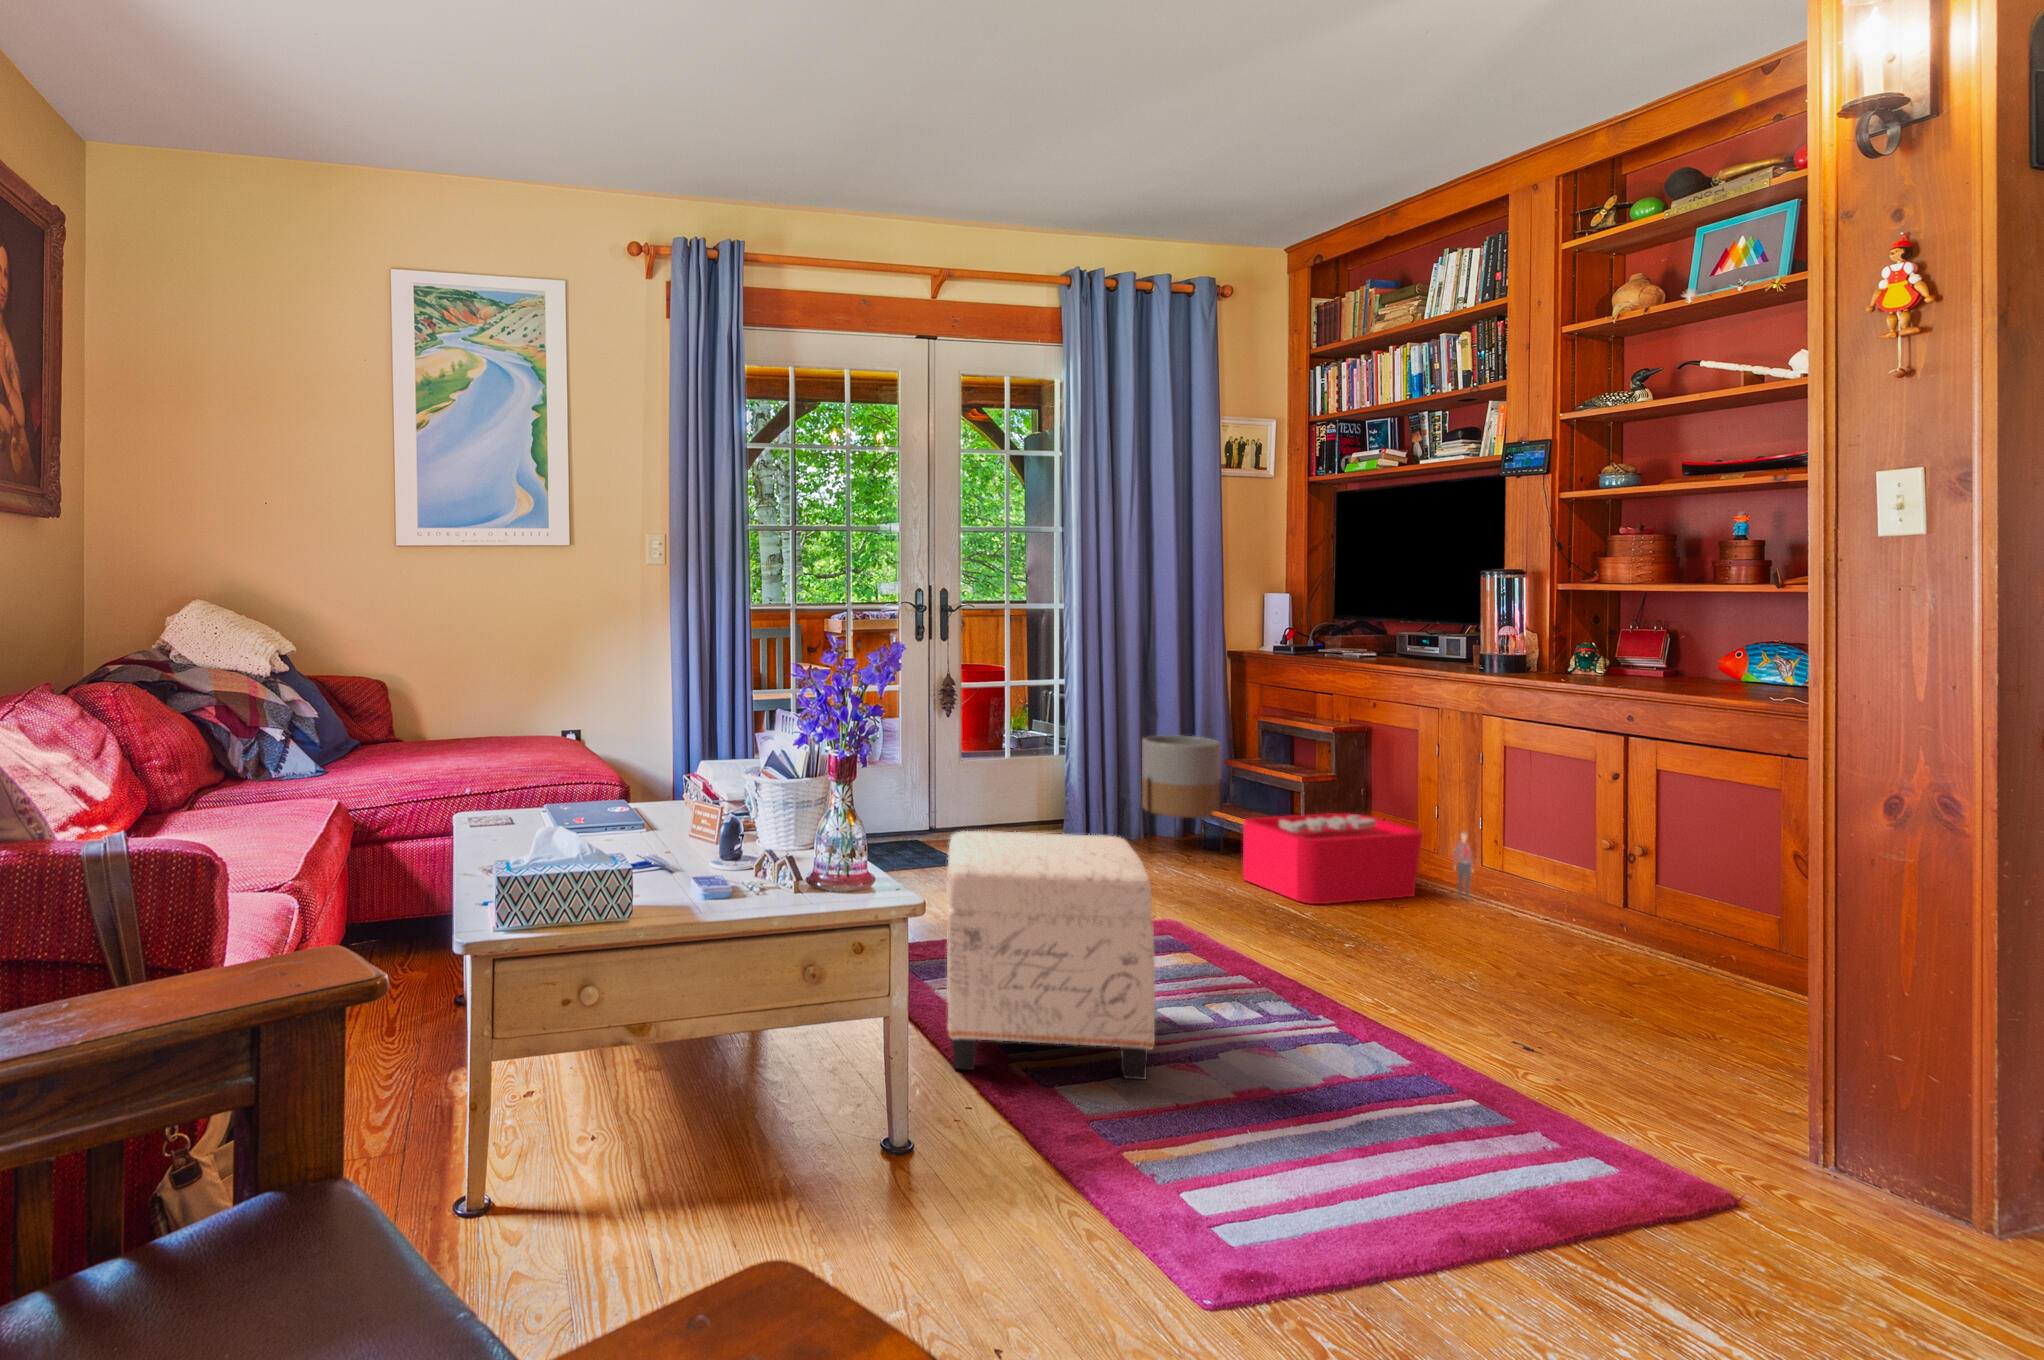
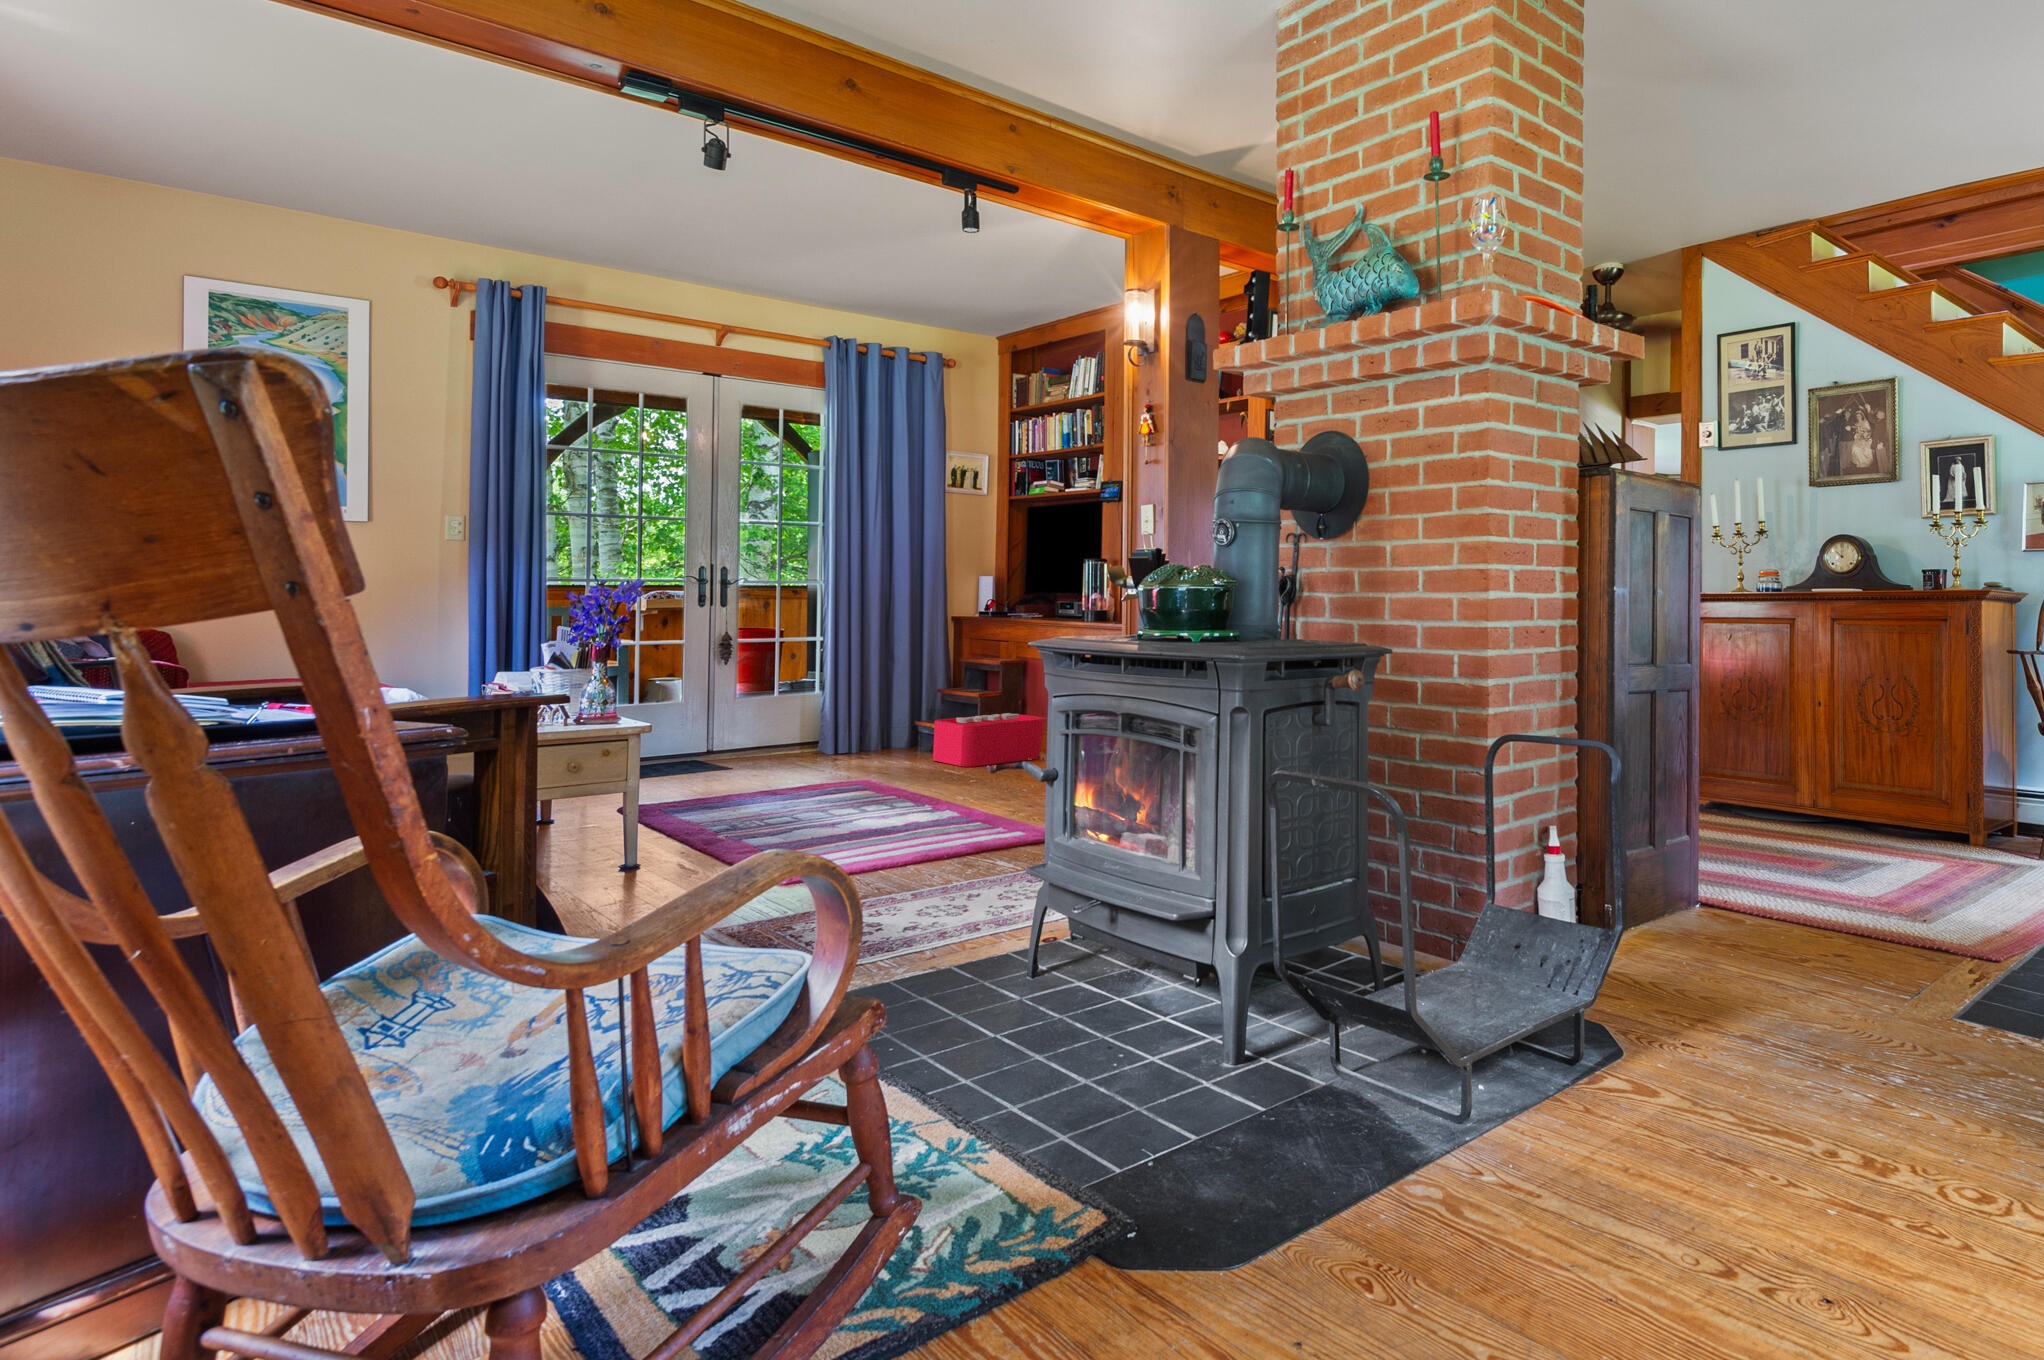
planter: present [1142,735,1223,853] -> none [874,673,930,754]
ottoman: present [947,831,1155,1080] -> none [677,707,816,849]

